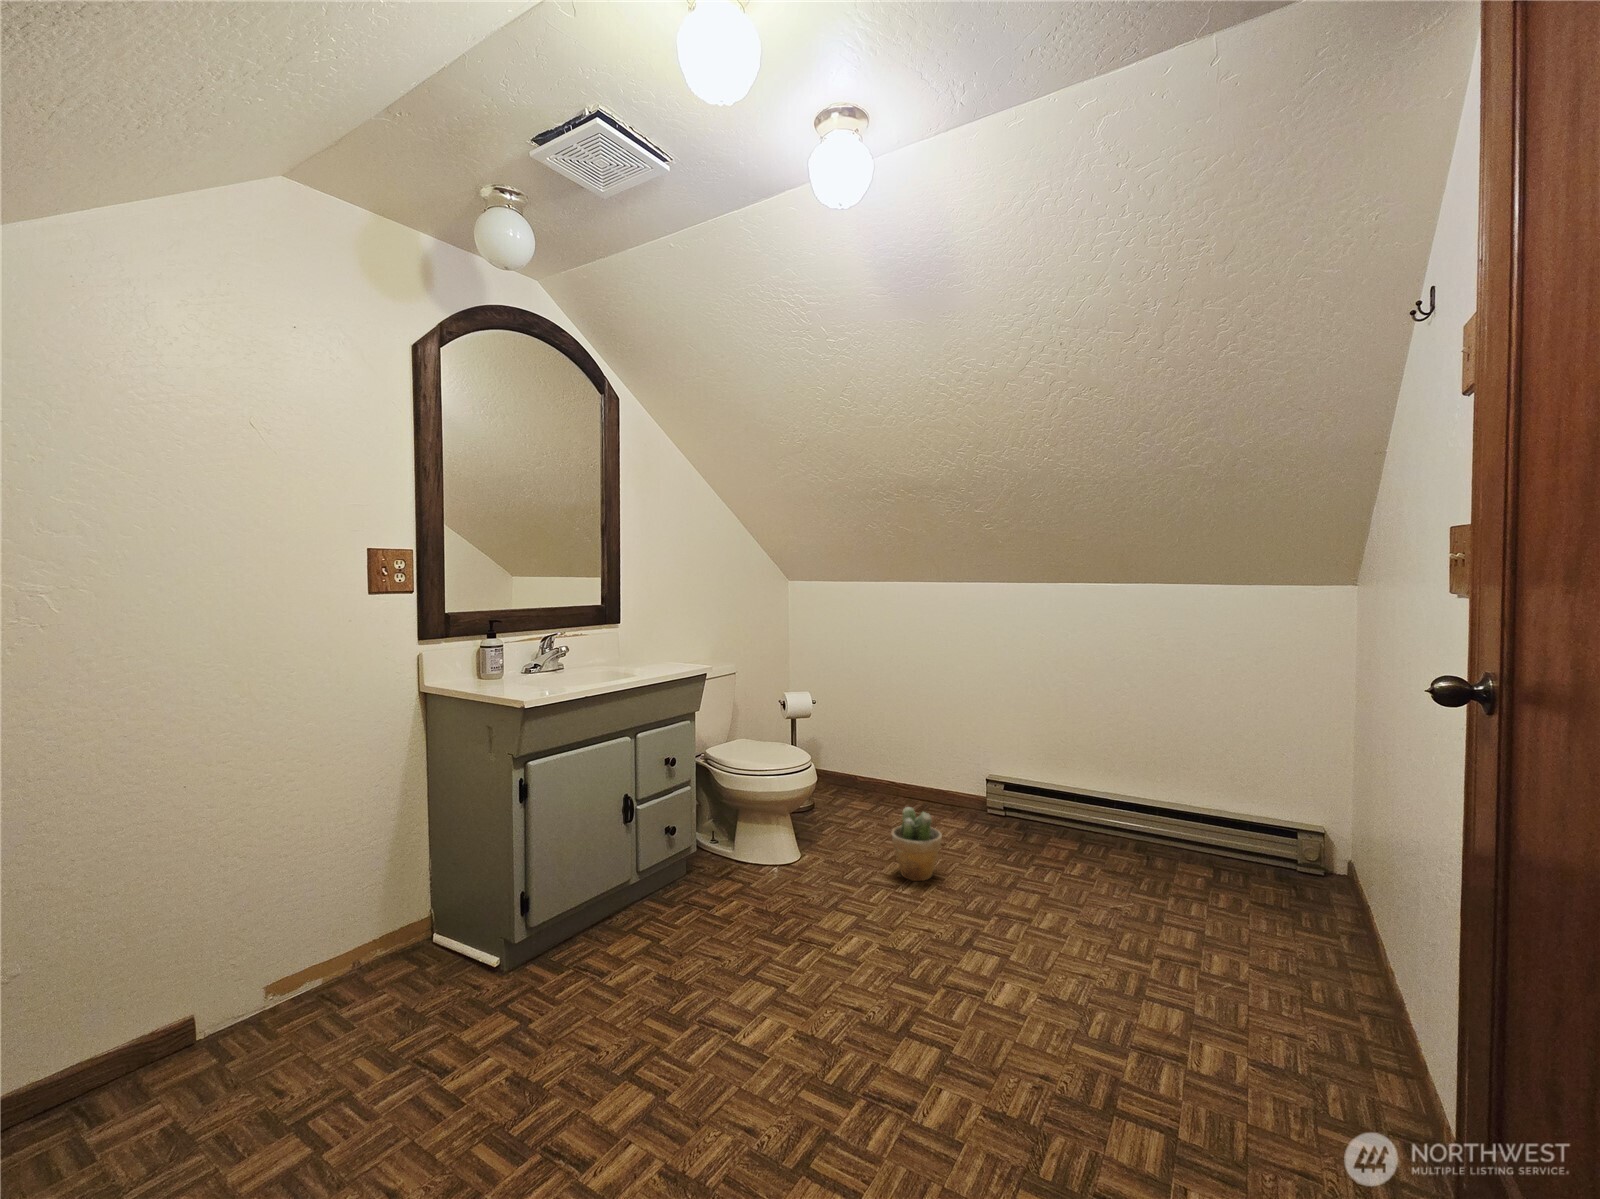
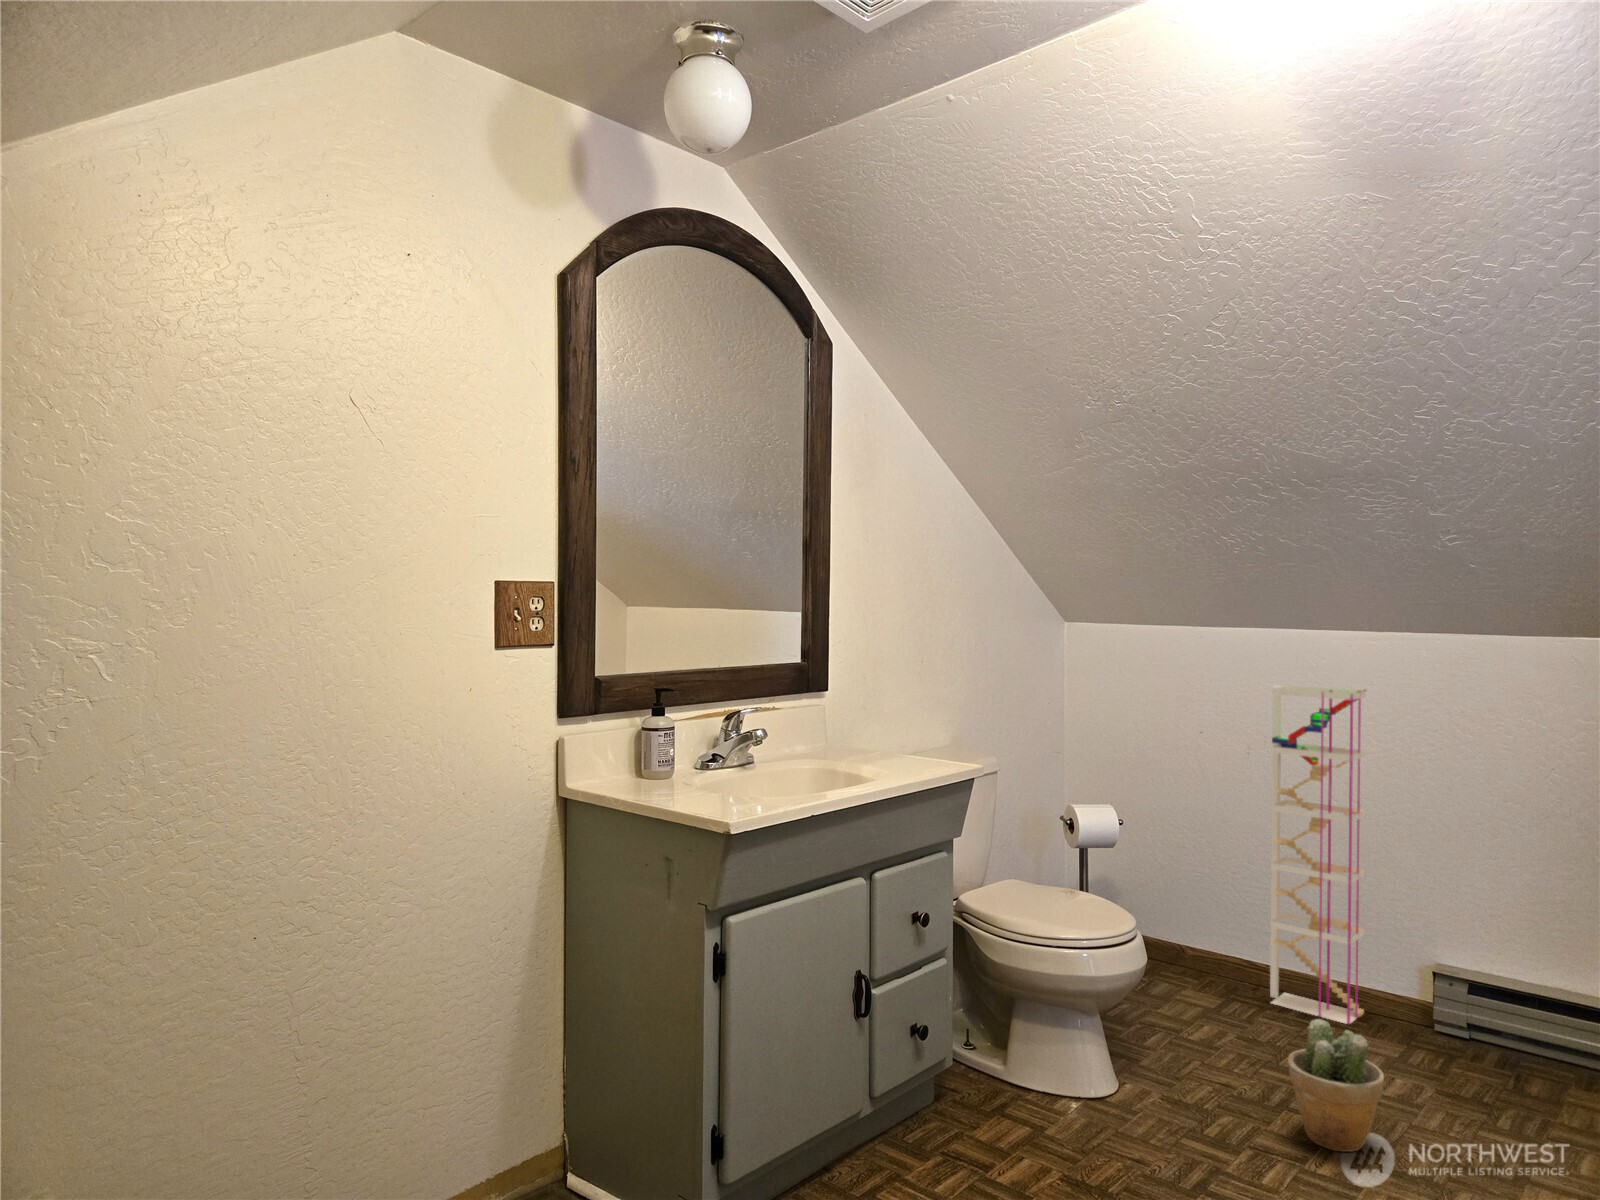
shelving unit: none [901,618,952,814] -> present [1270,686,1366,1025]

